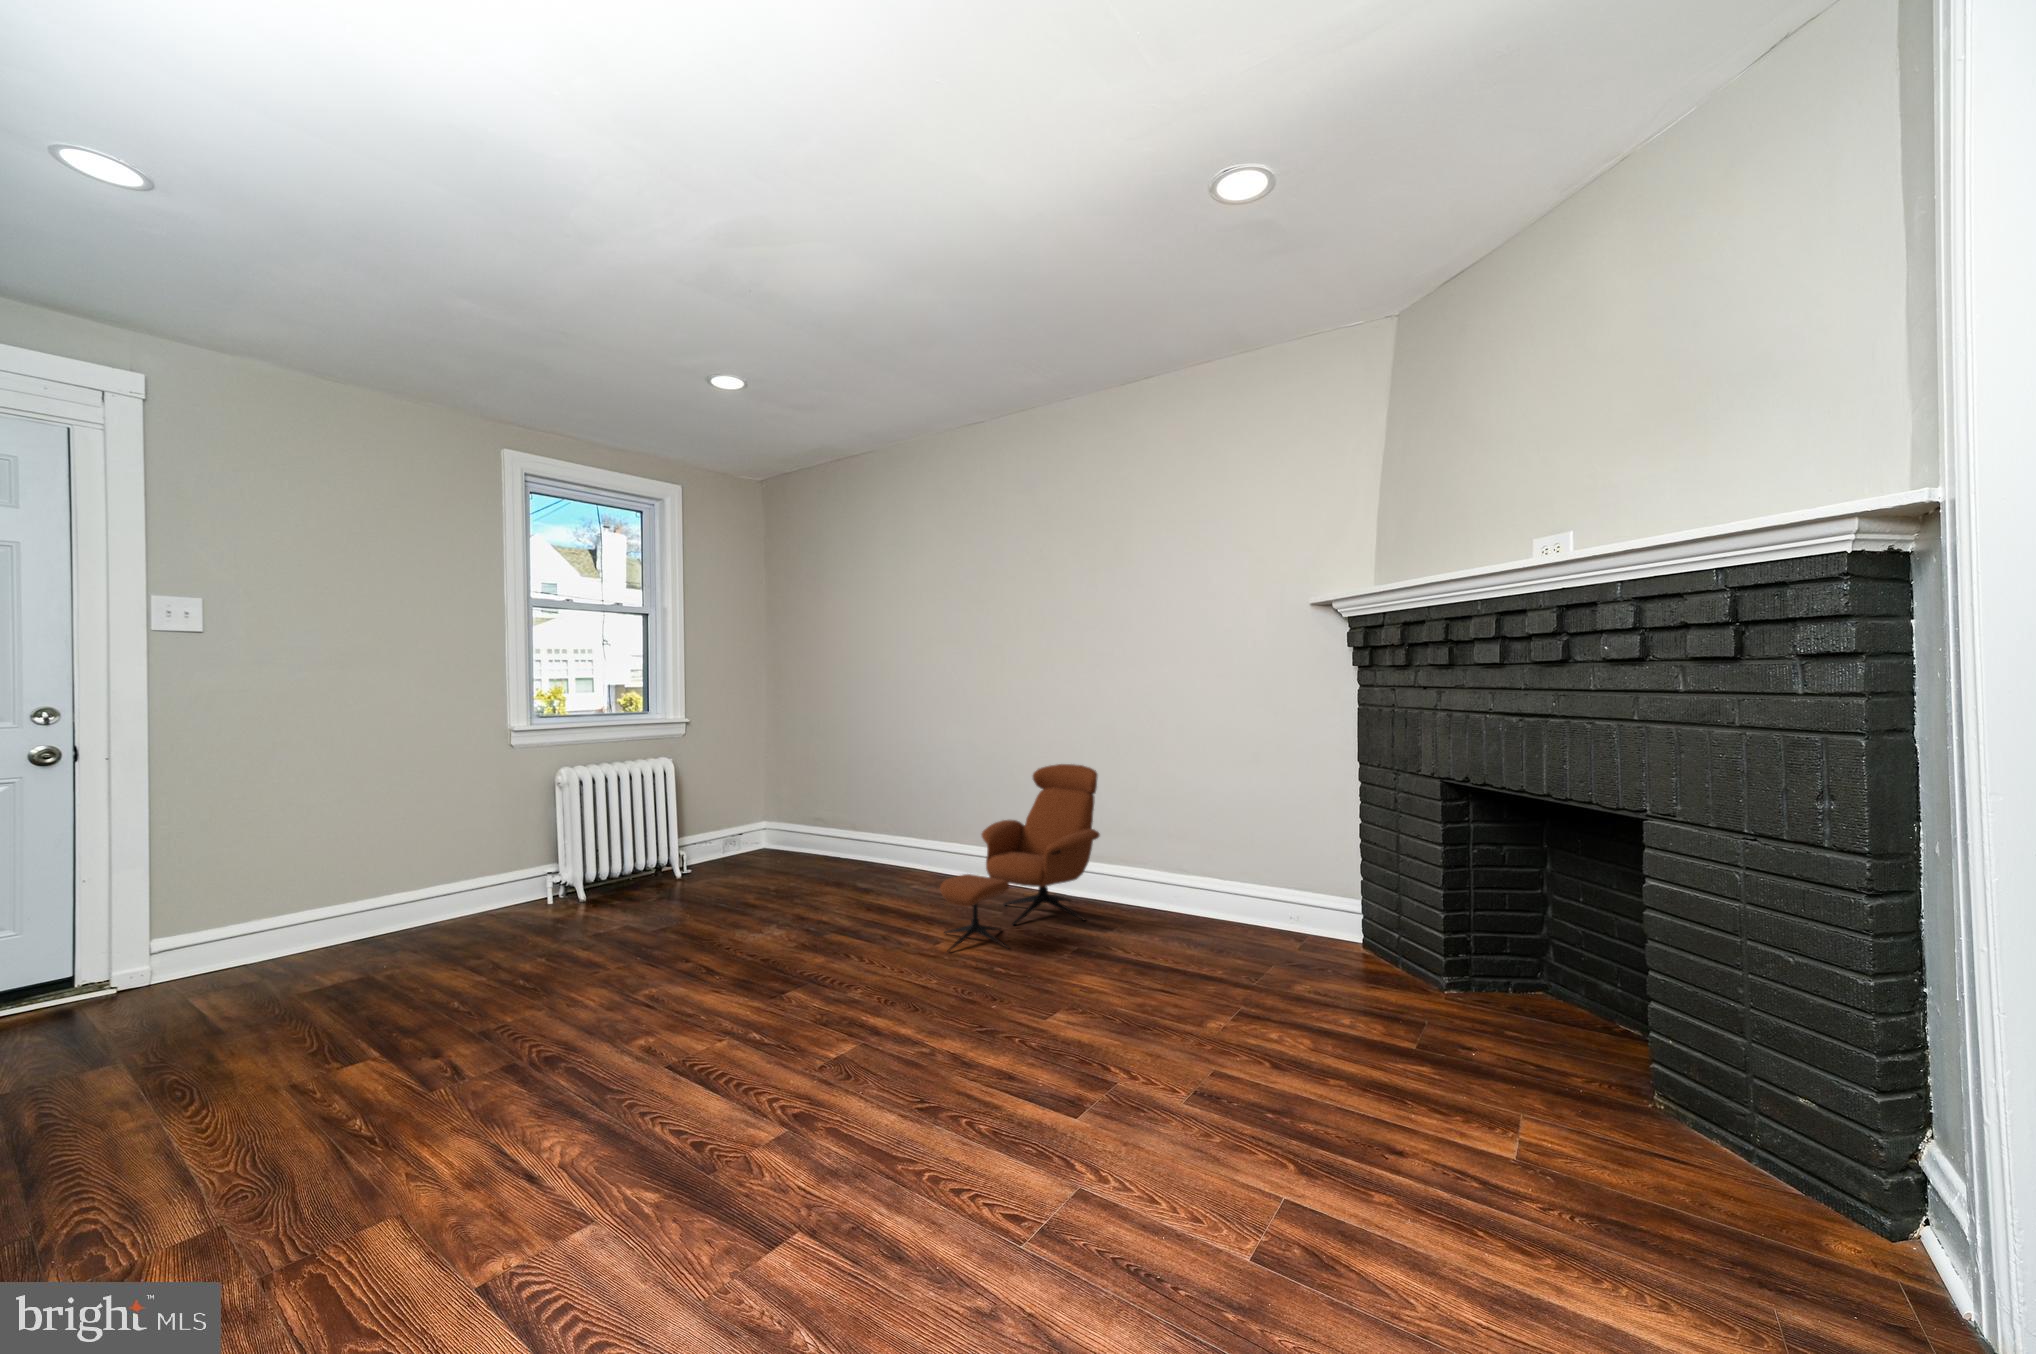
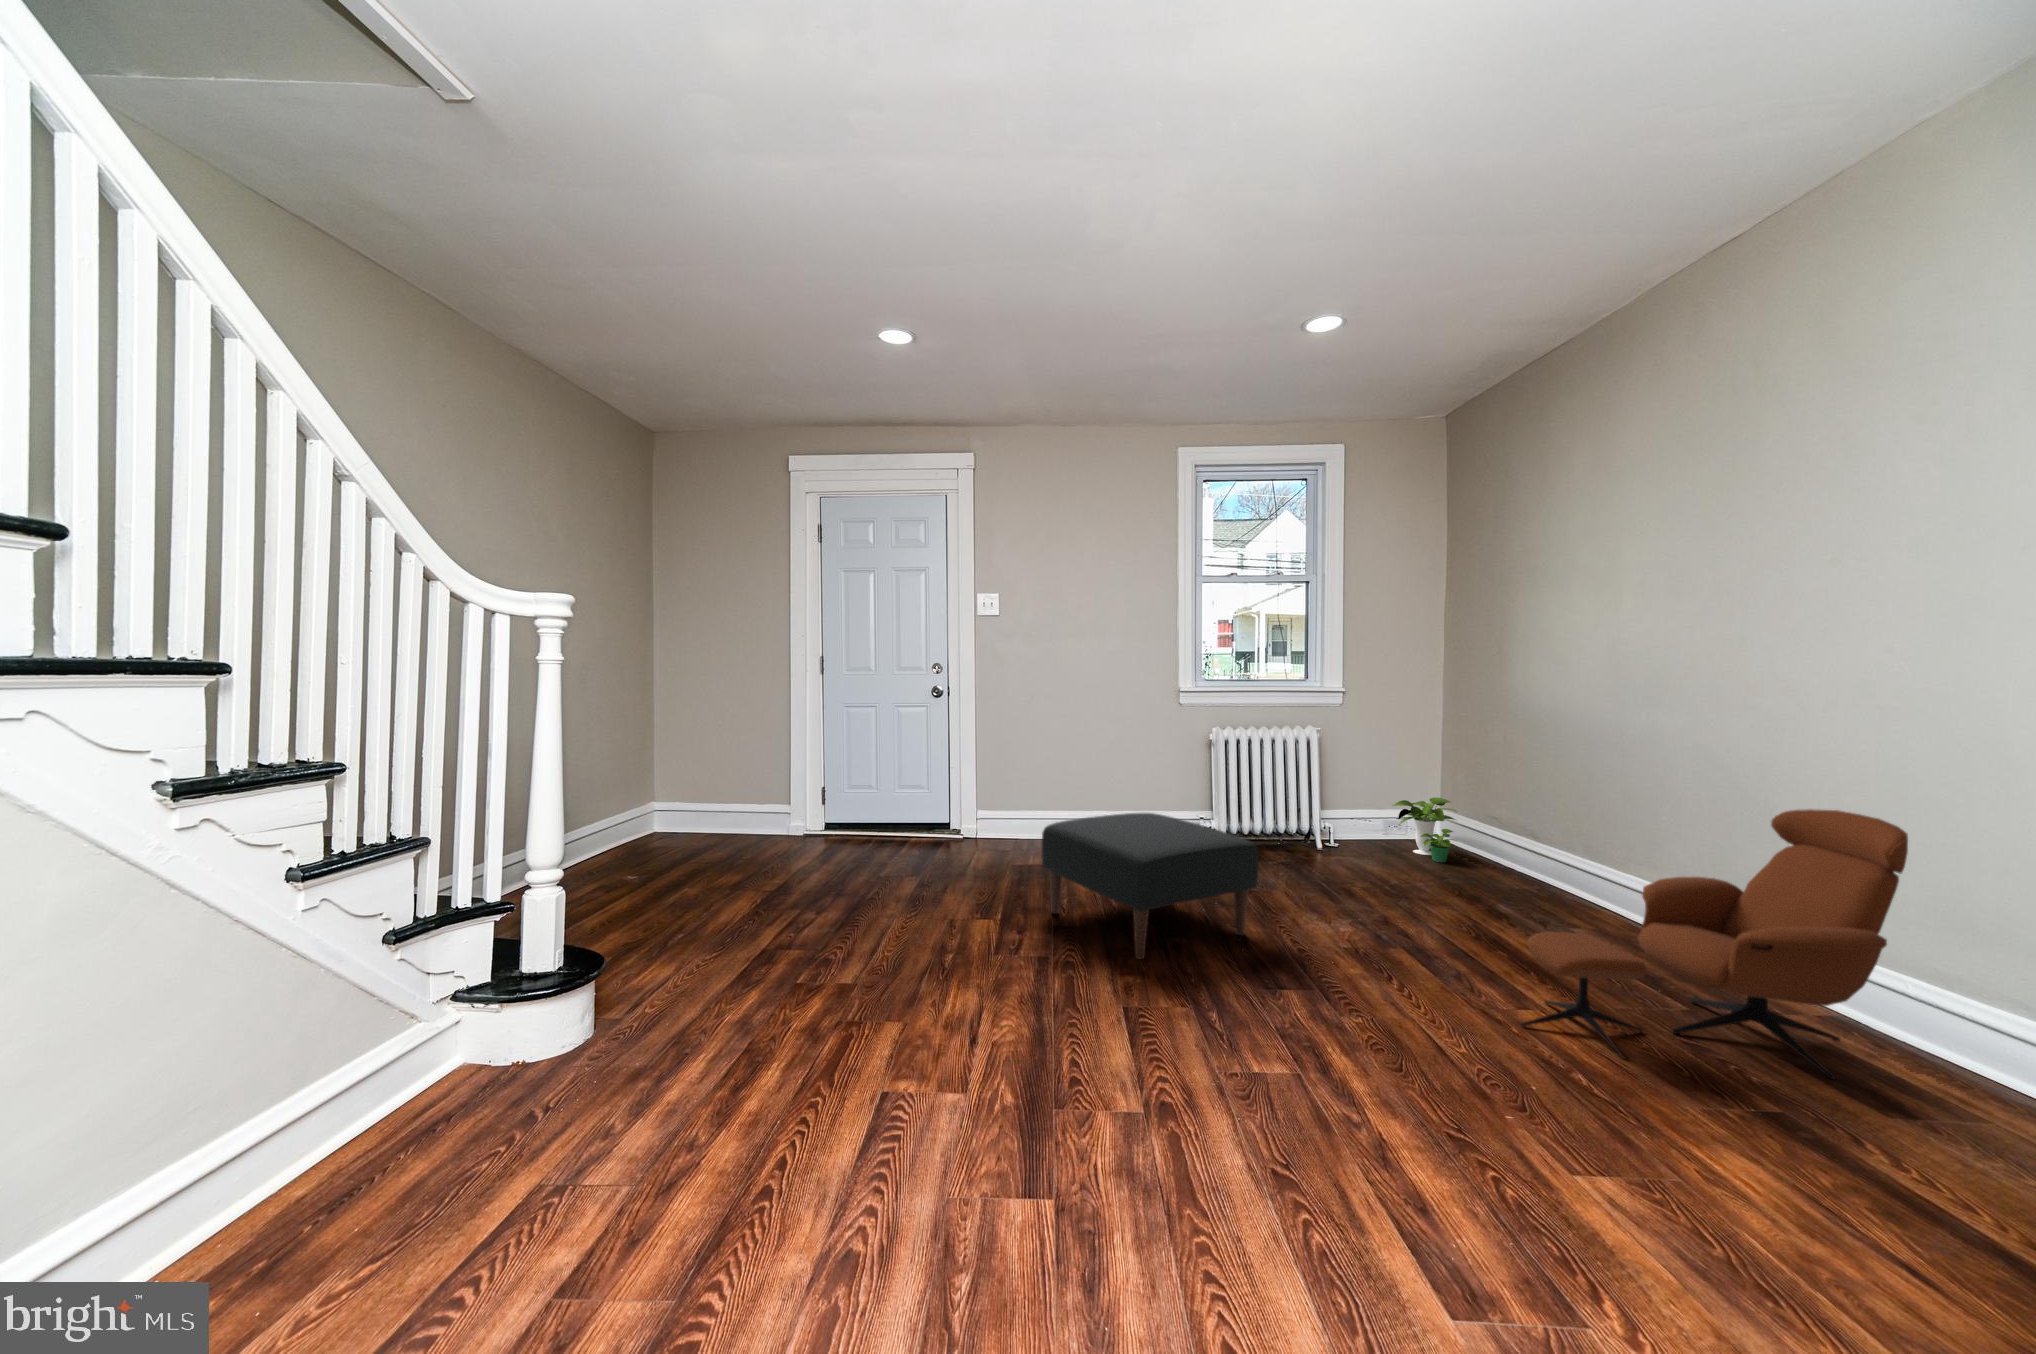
potted plant: none [738,806,799,862] -> present [1393,797,1457,862]
ottoman: none [436,868,710,1025] -> present [1041,813,1259,959]

